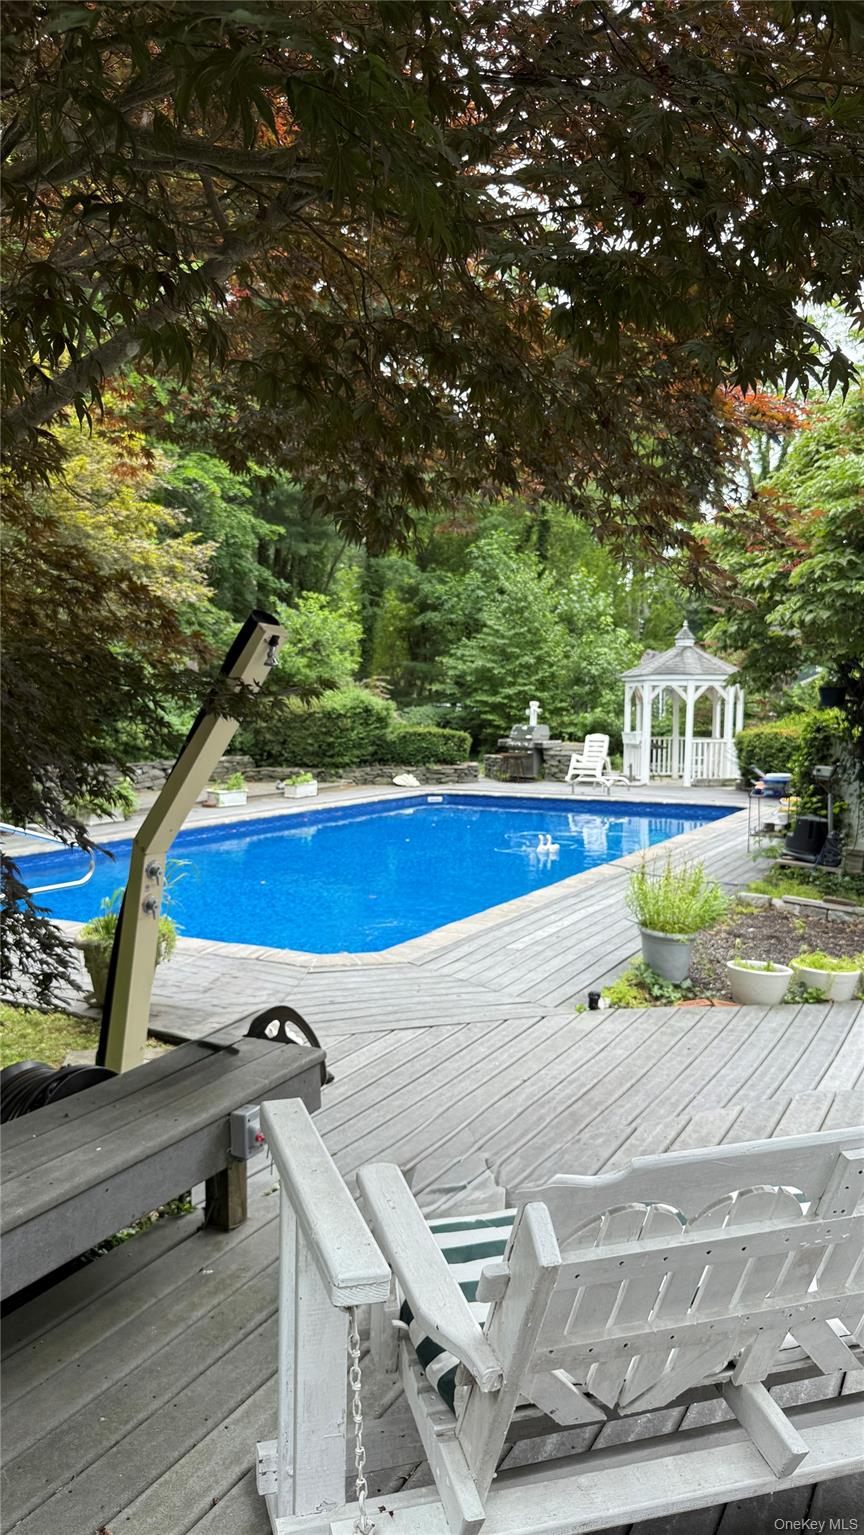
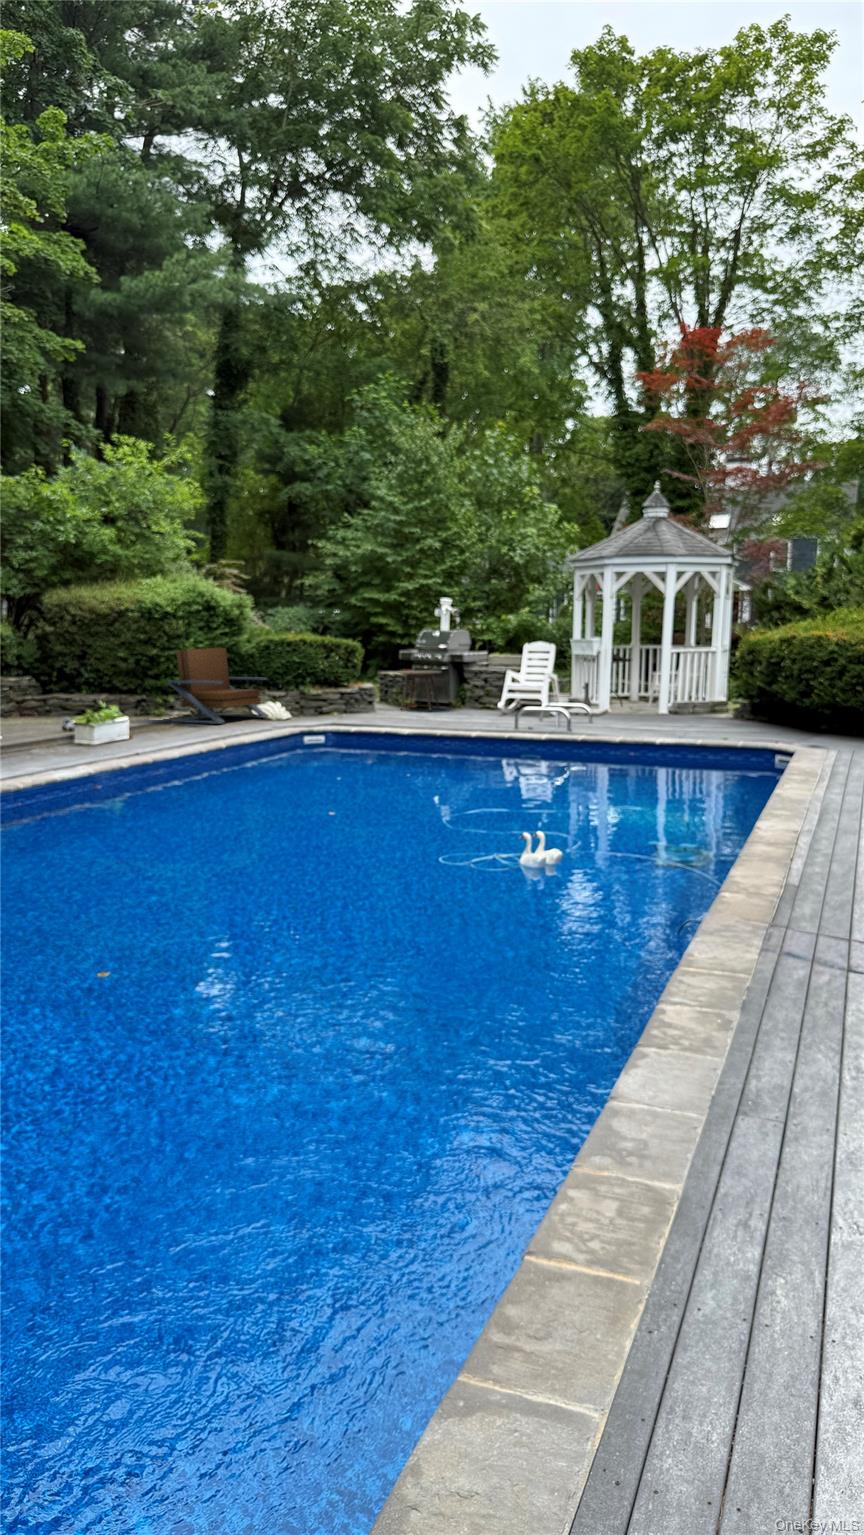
lounge chair: none [338,736,405,788] -> present [167,648,268,724]

